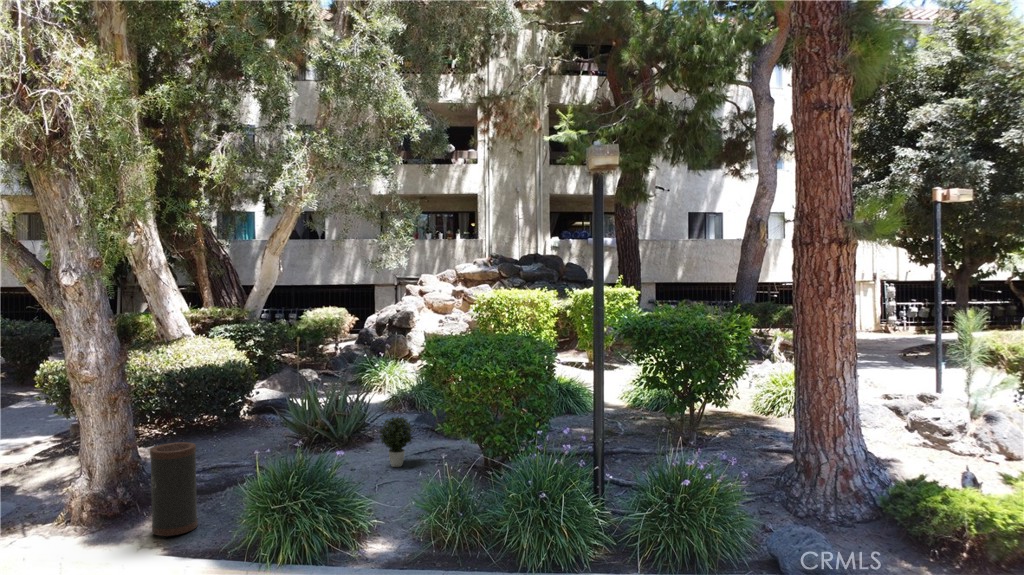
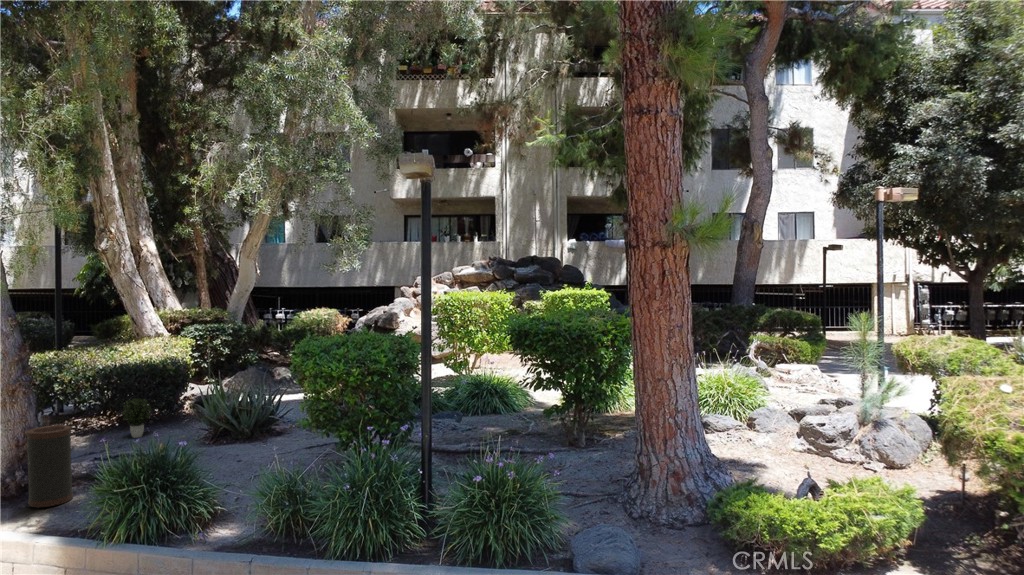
potted plant: present [379,417,413,467] -> present [123,399,152,438]

